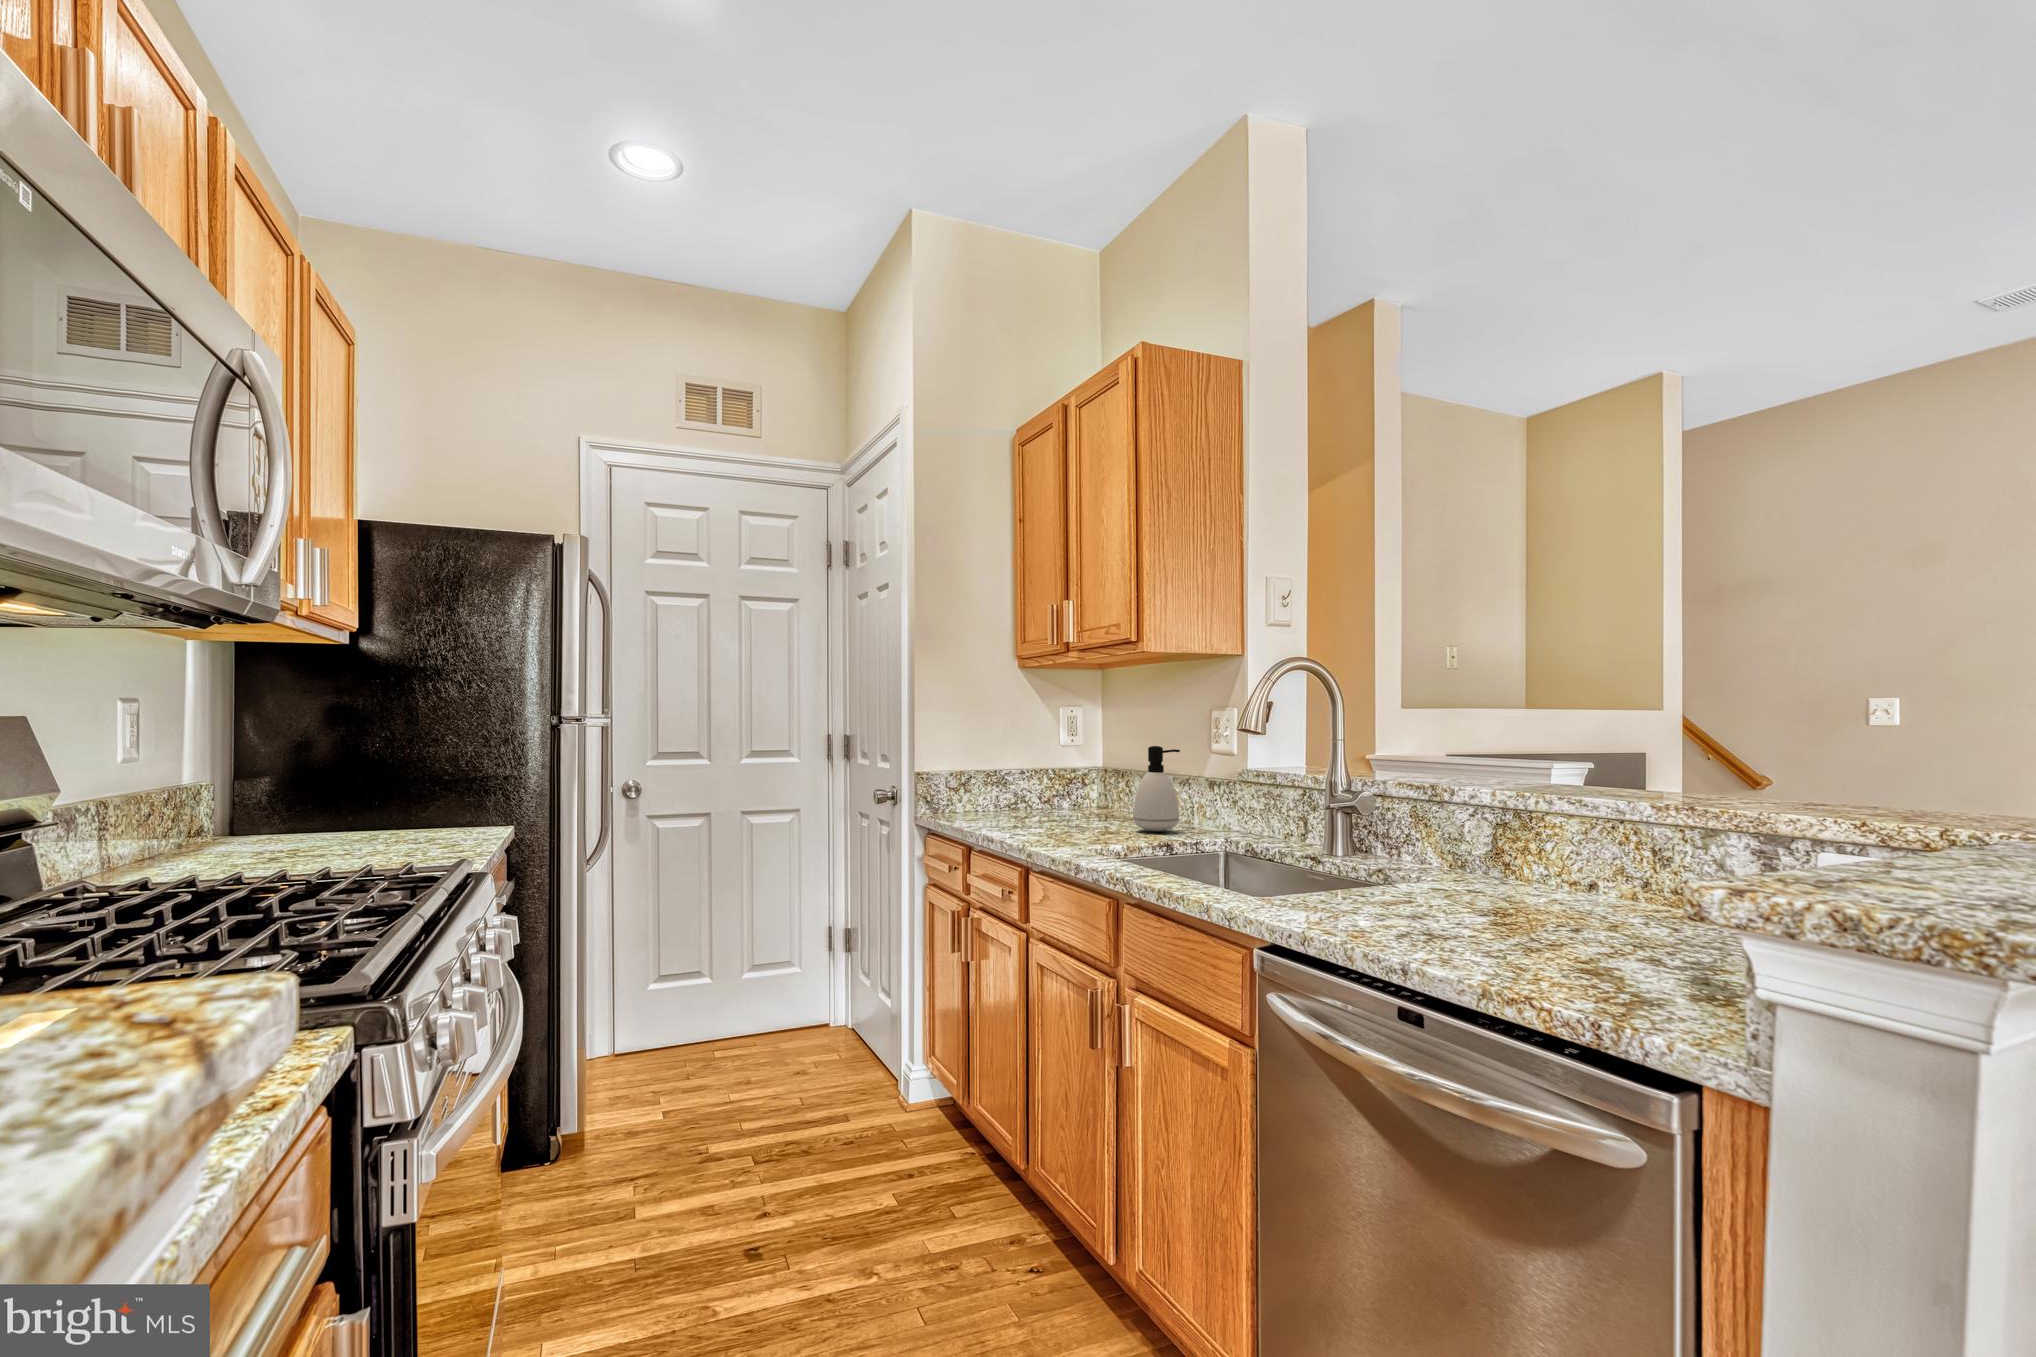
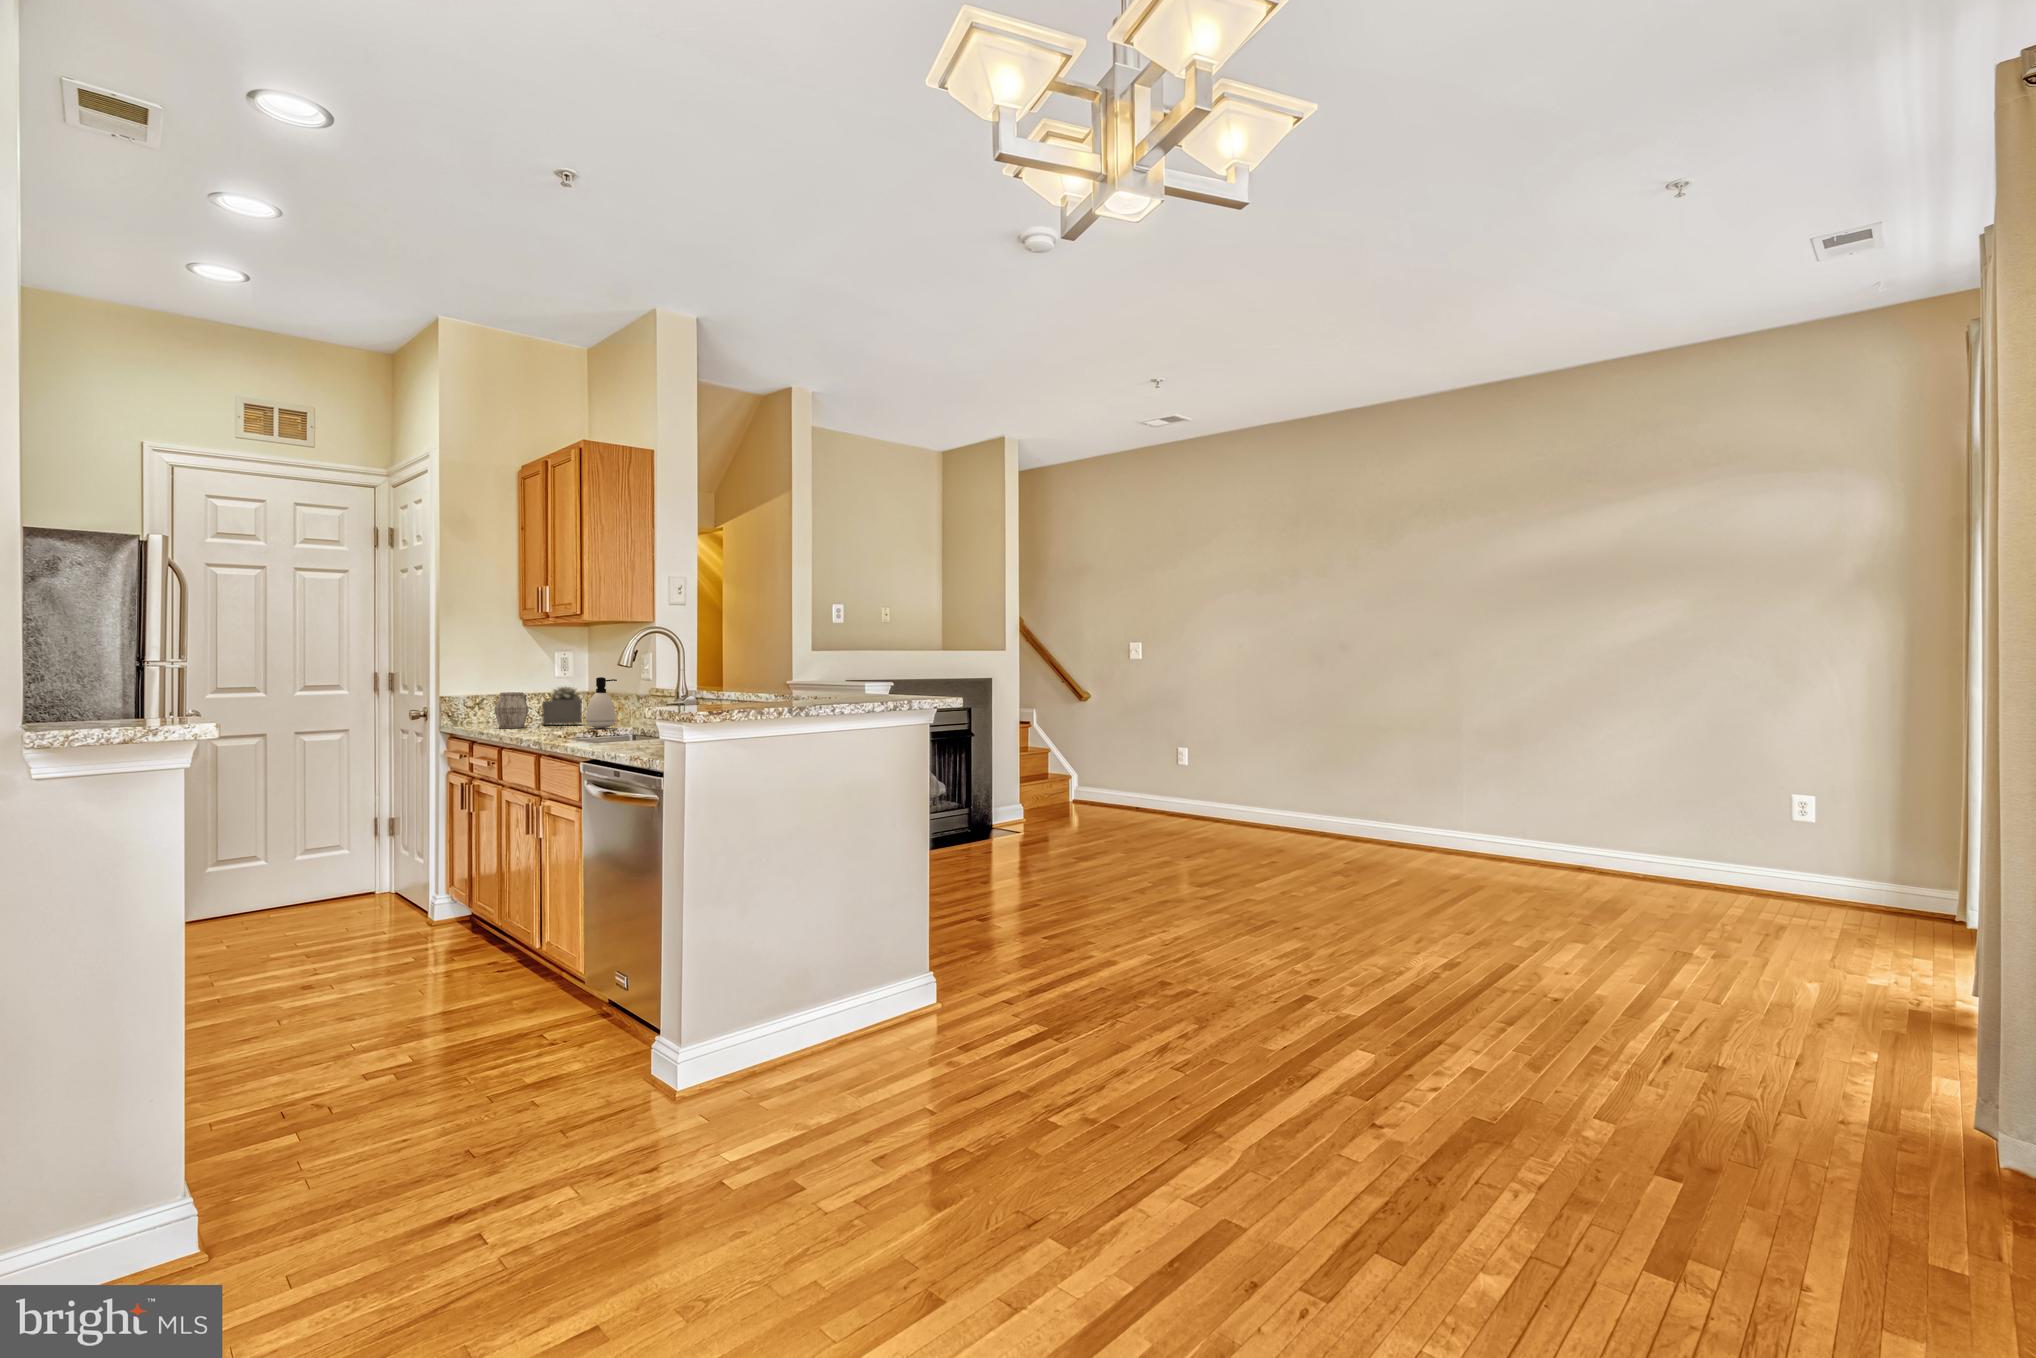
succulent plant: none [1051,755,1112,818] -> present [542,686,582,725]
mug: none [995,769,1042,827] -> present [495,692,529,728]

